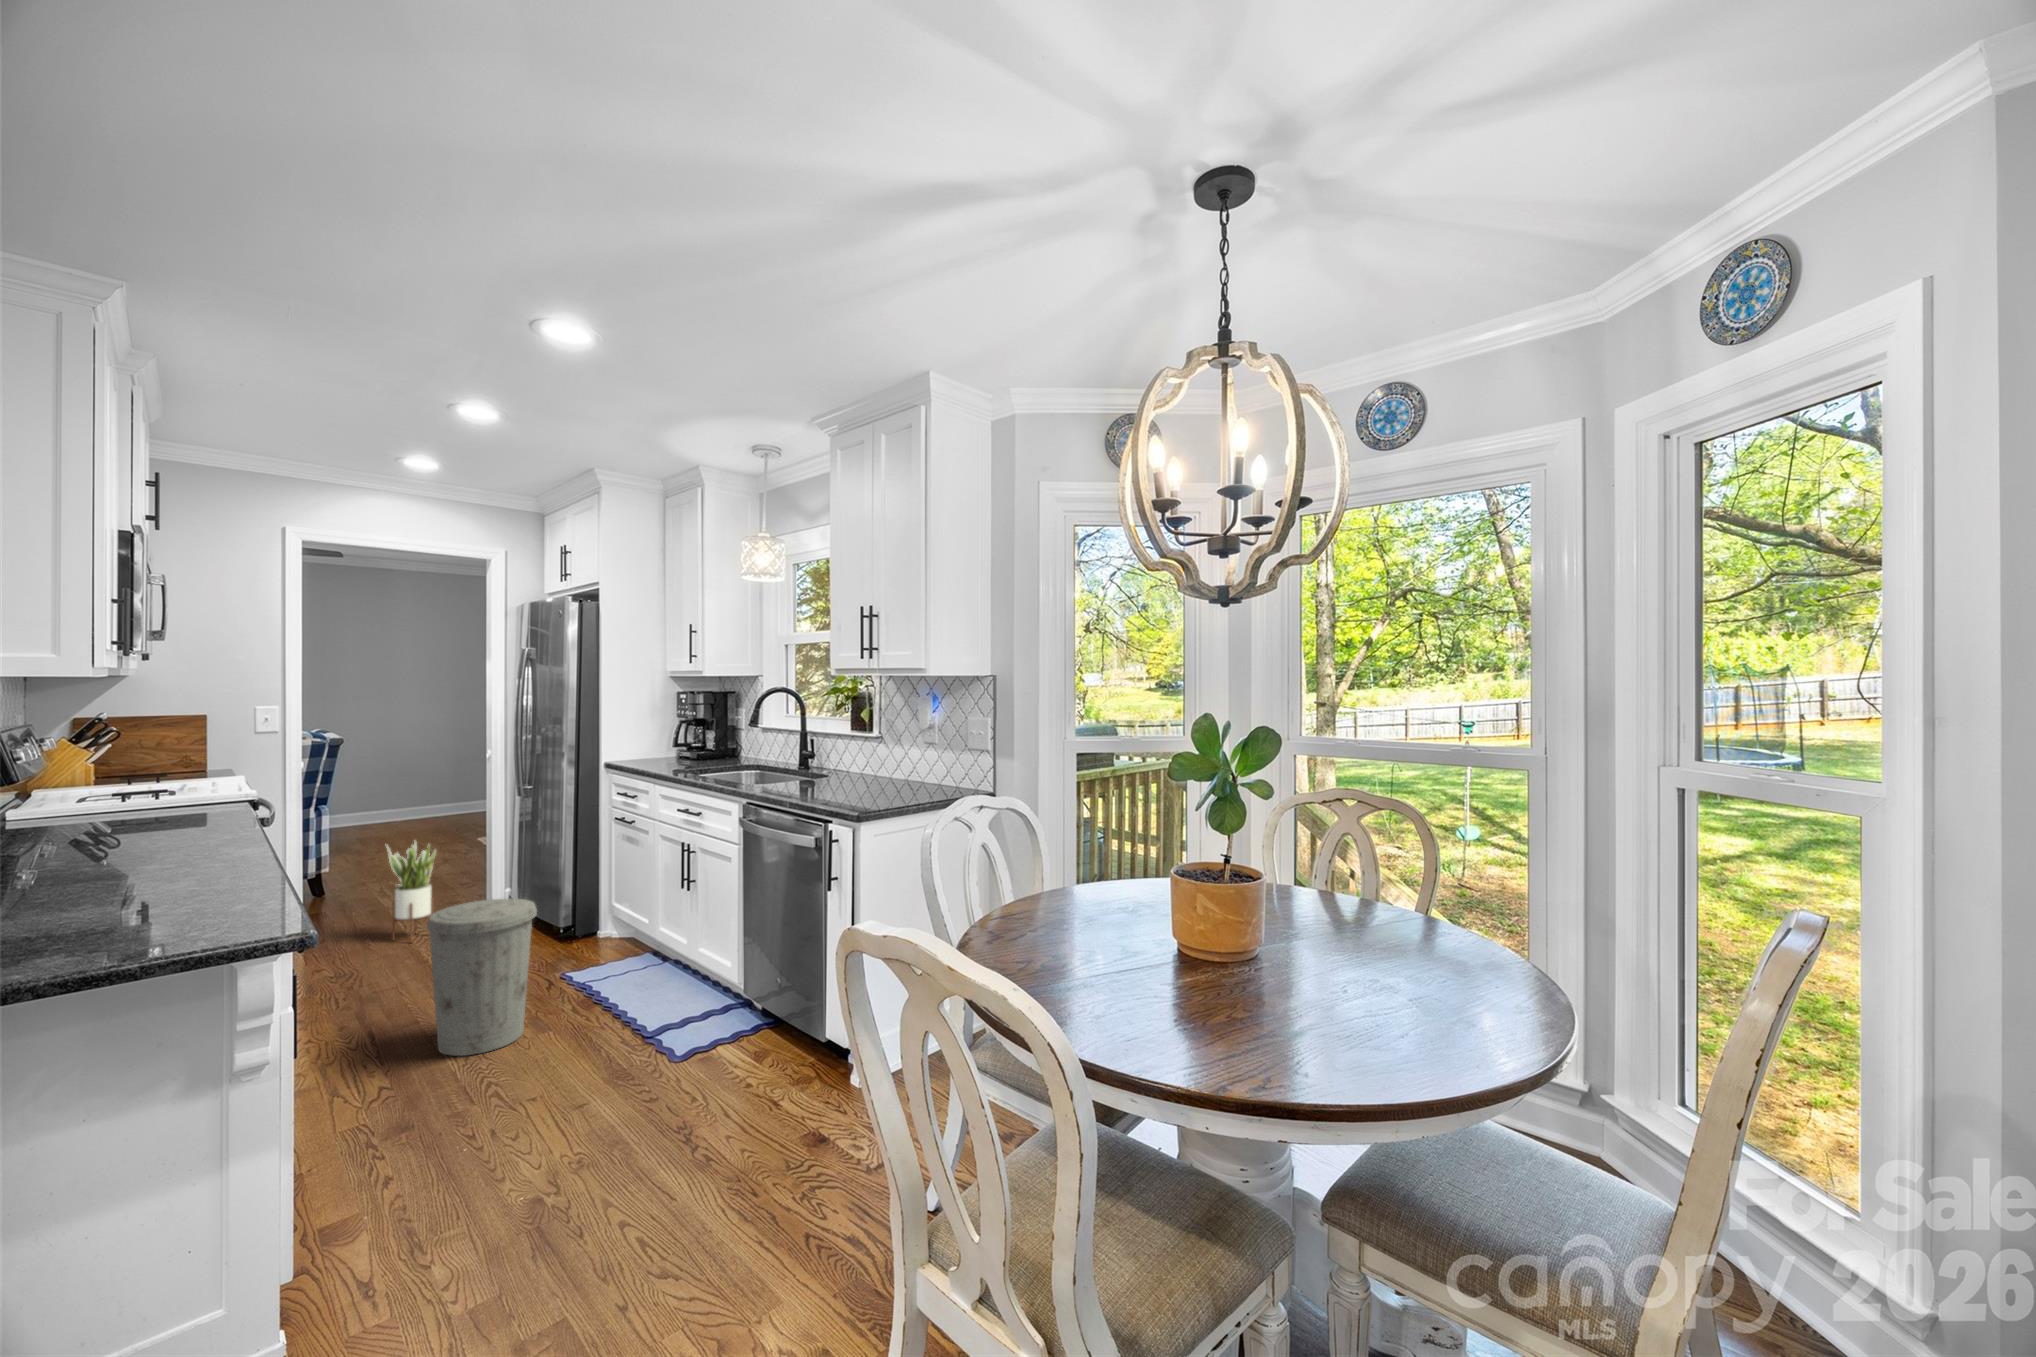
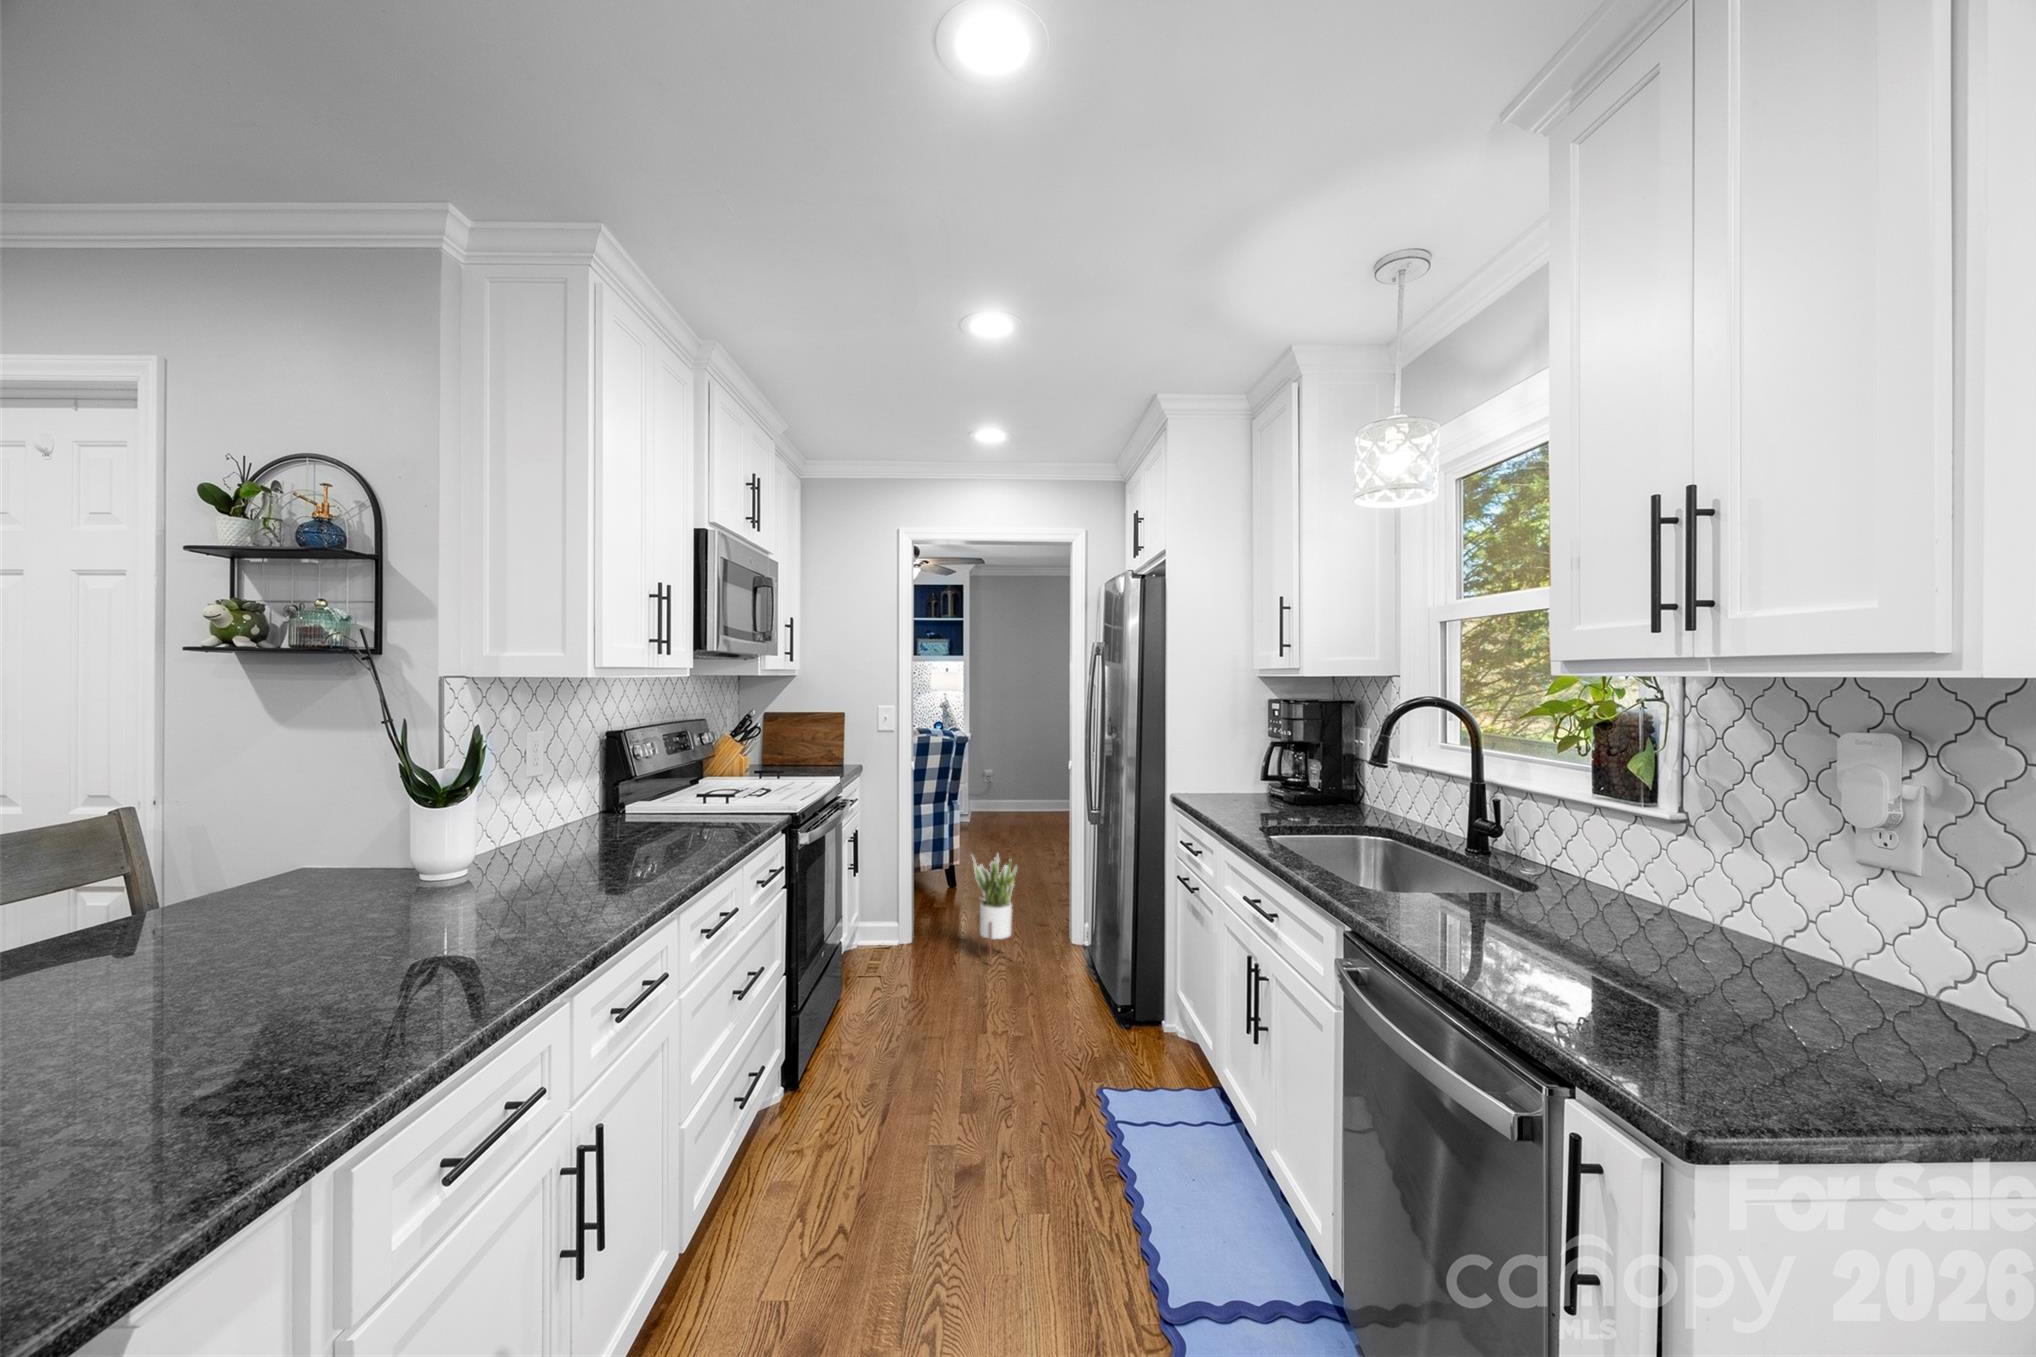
trash can: present [427,899,537,1056] -> none [896,985,1029,1234]

